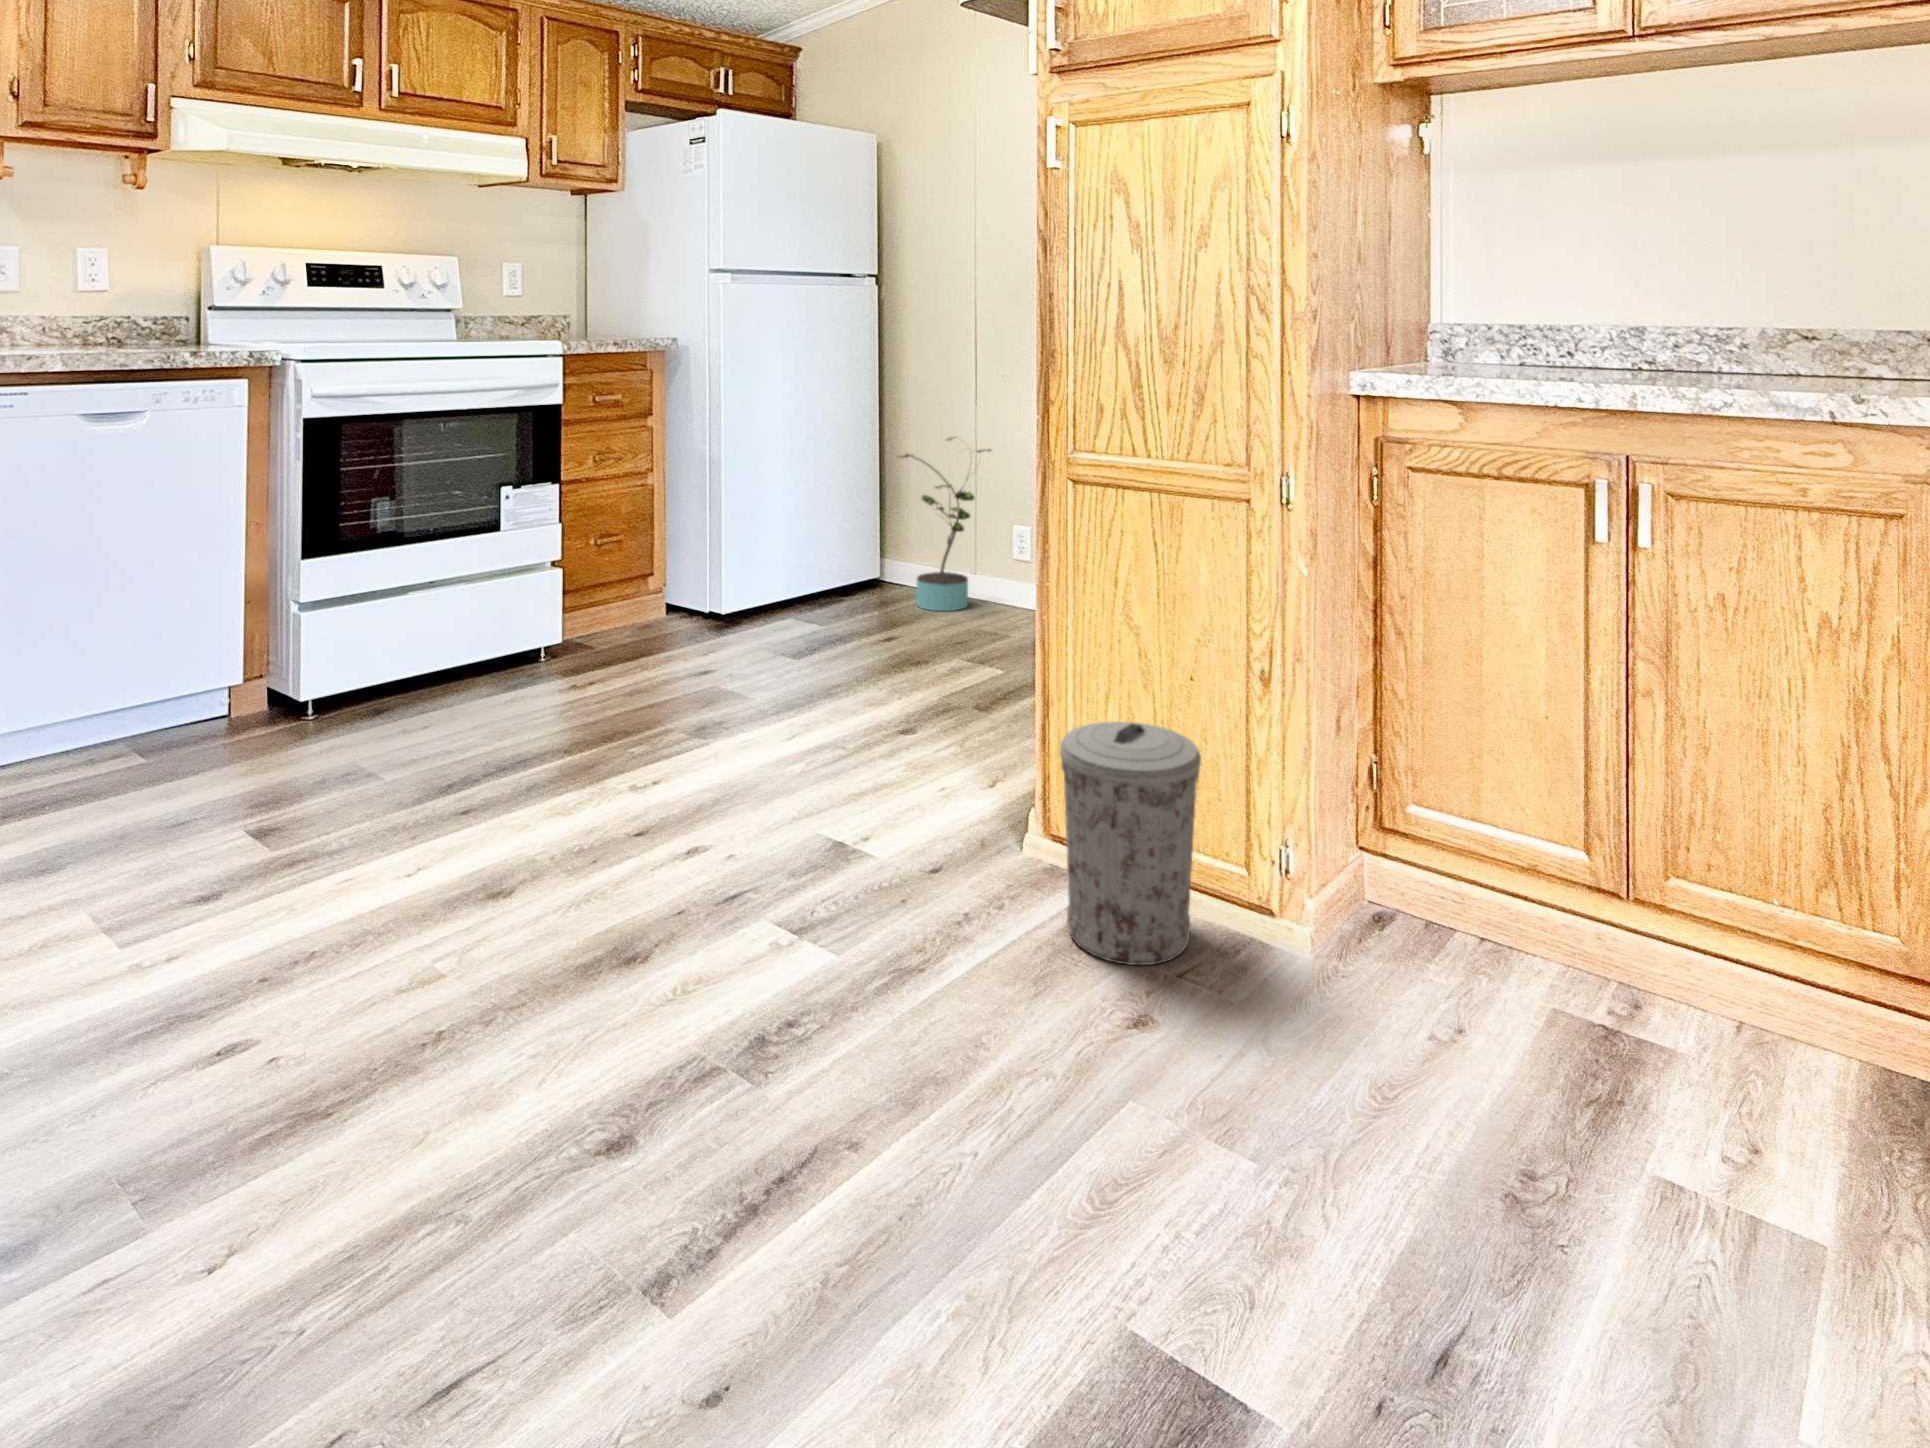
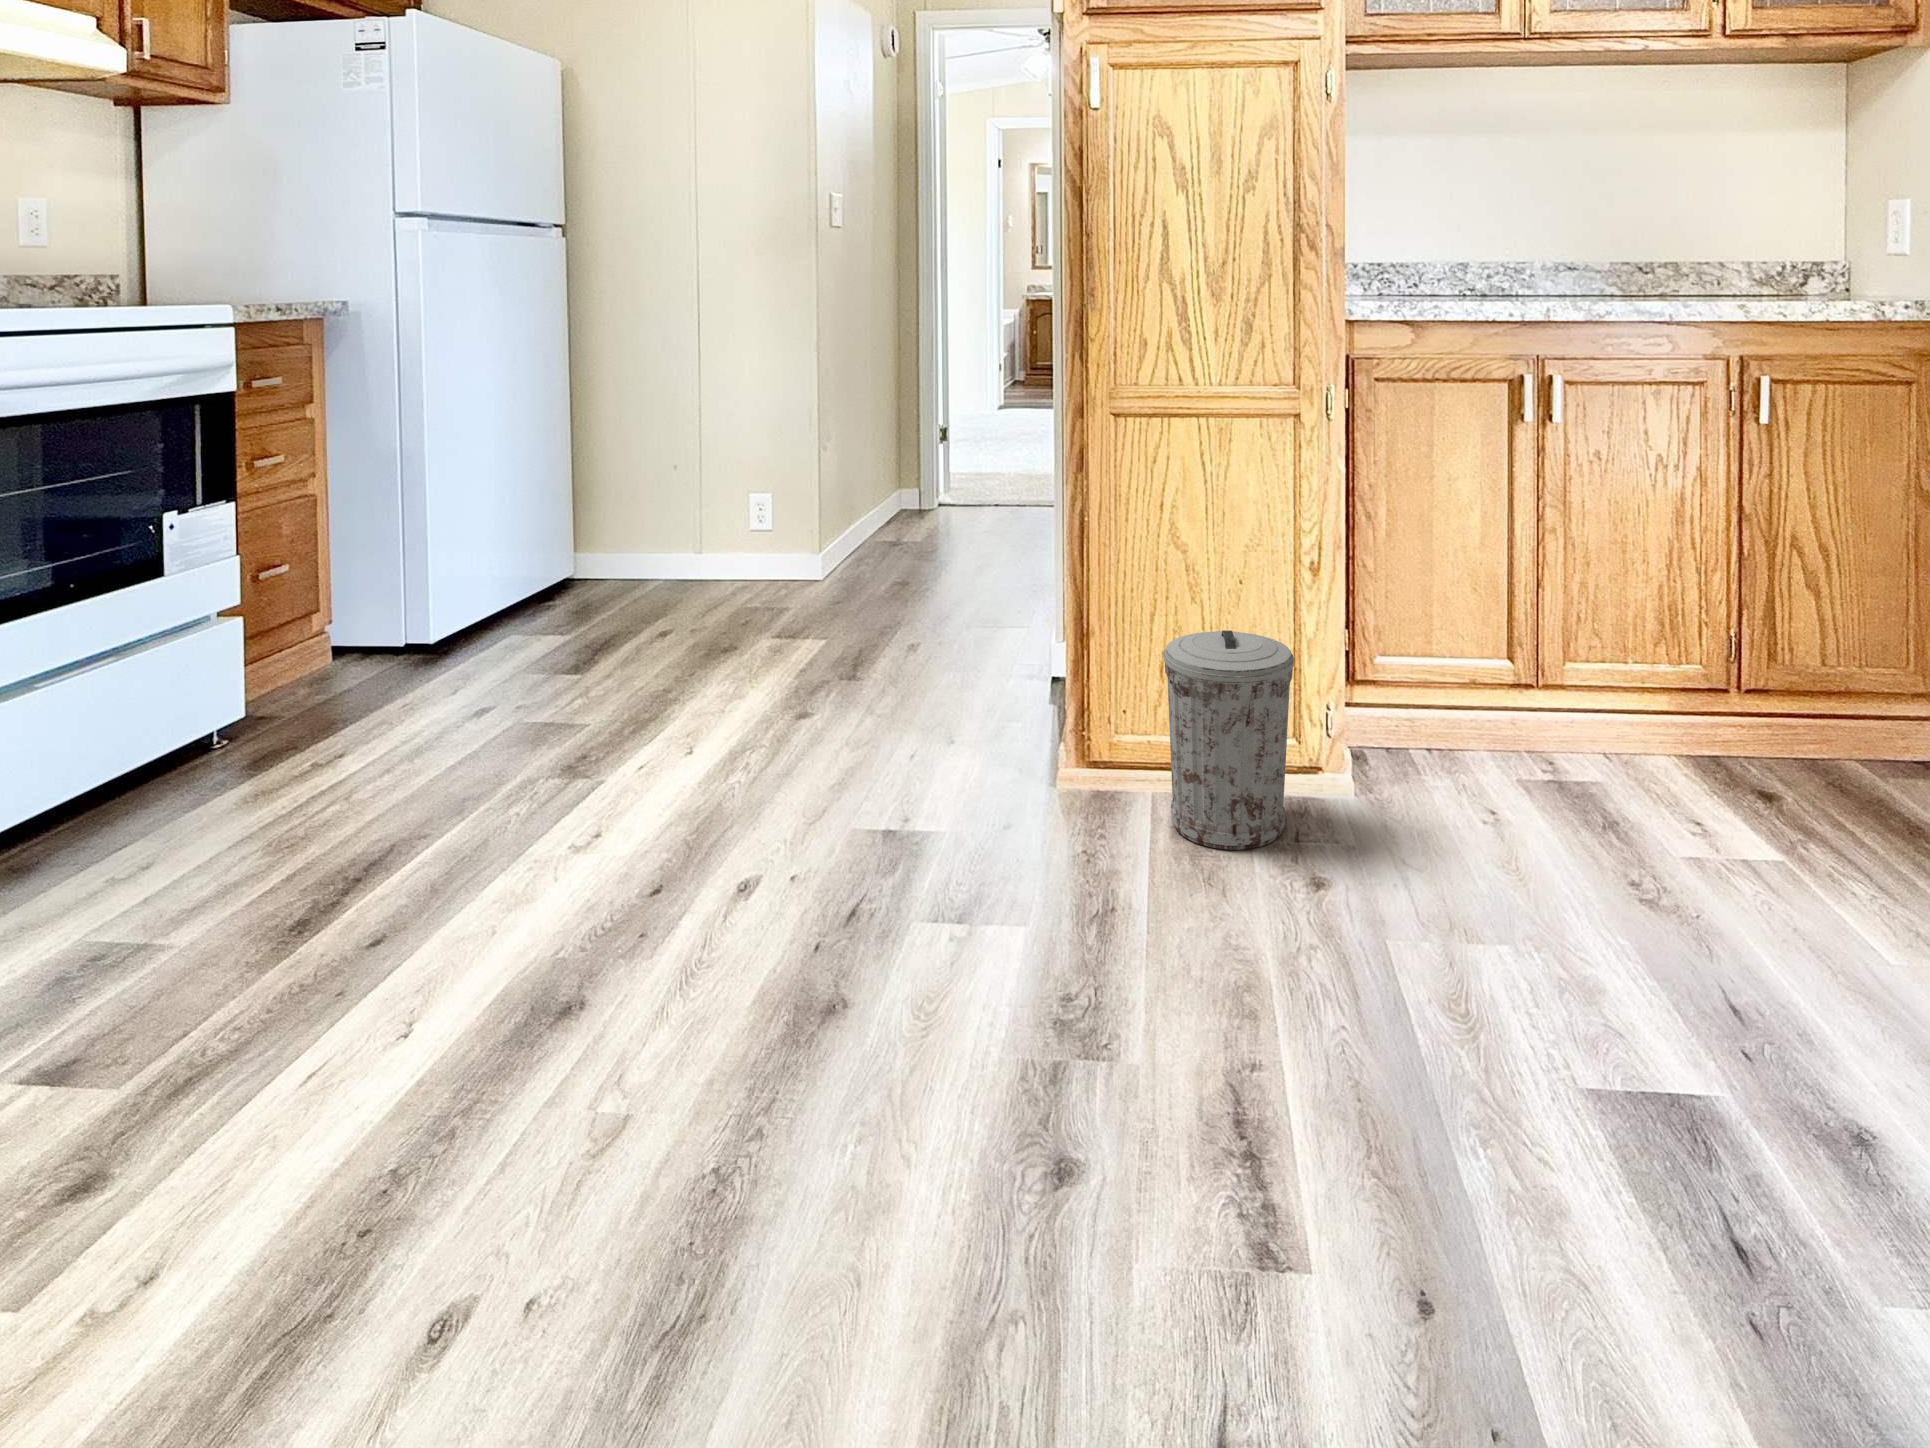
potted plant: present [900,438,991,611] -> none [623,404,736,598]

